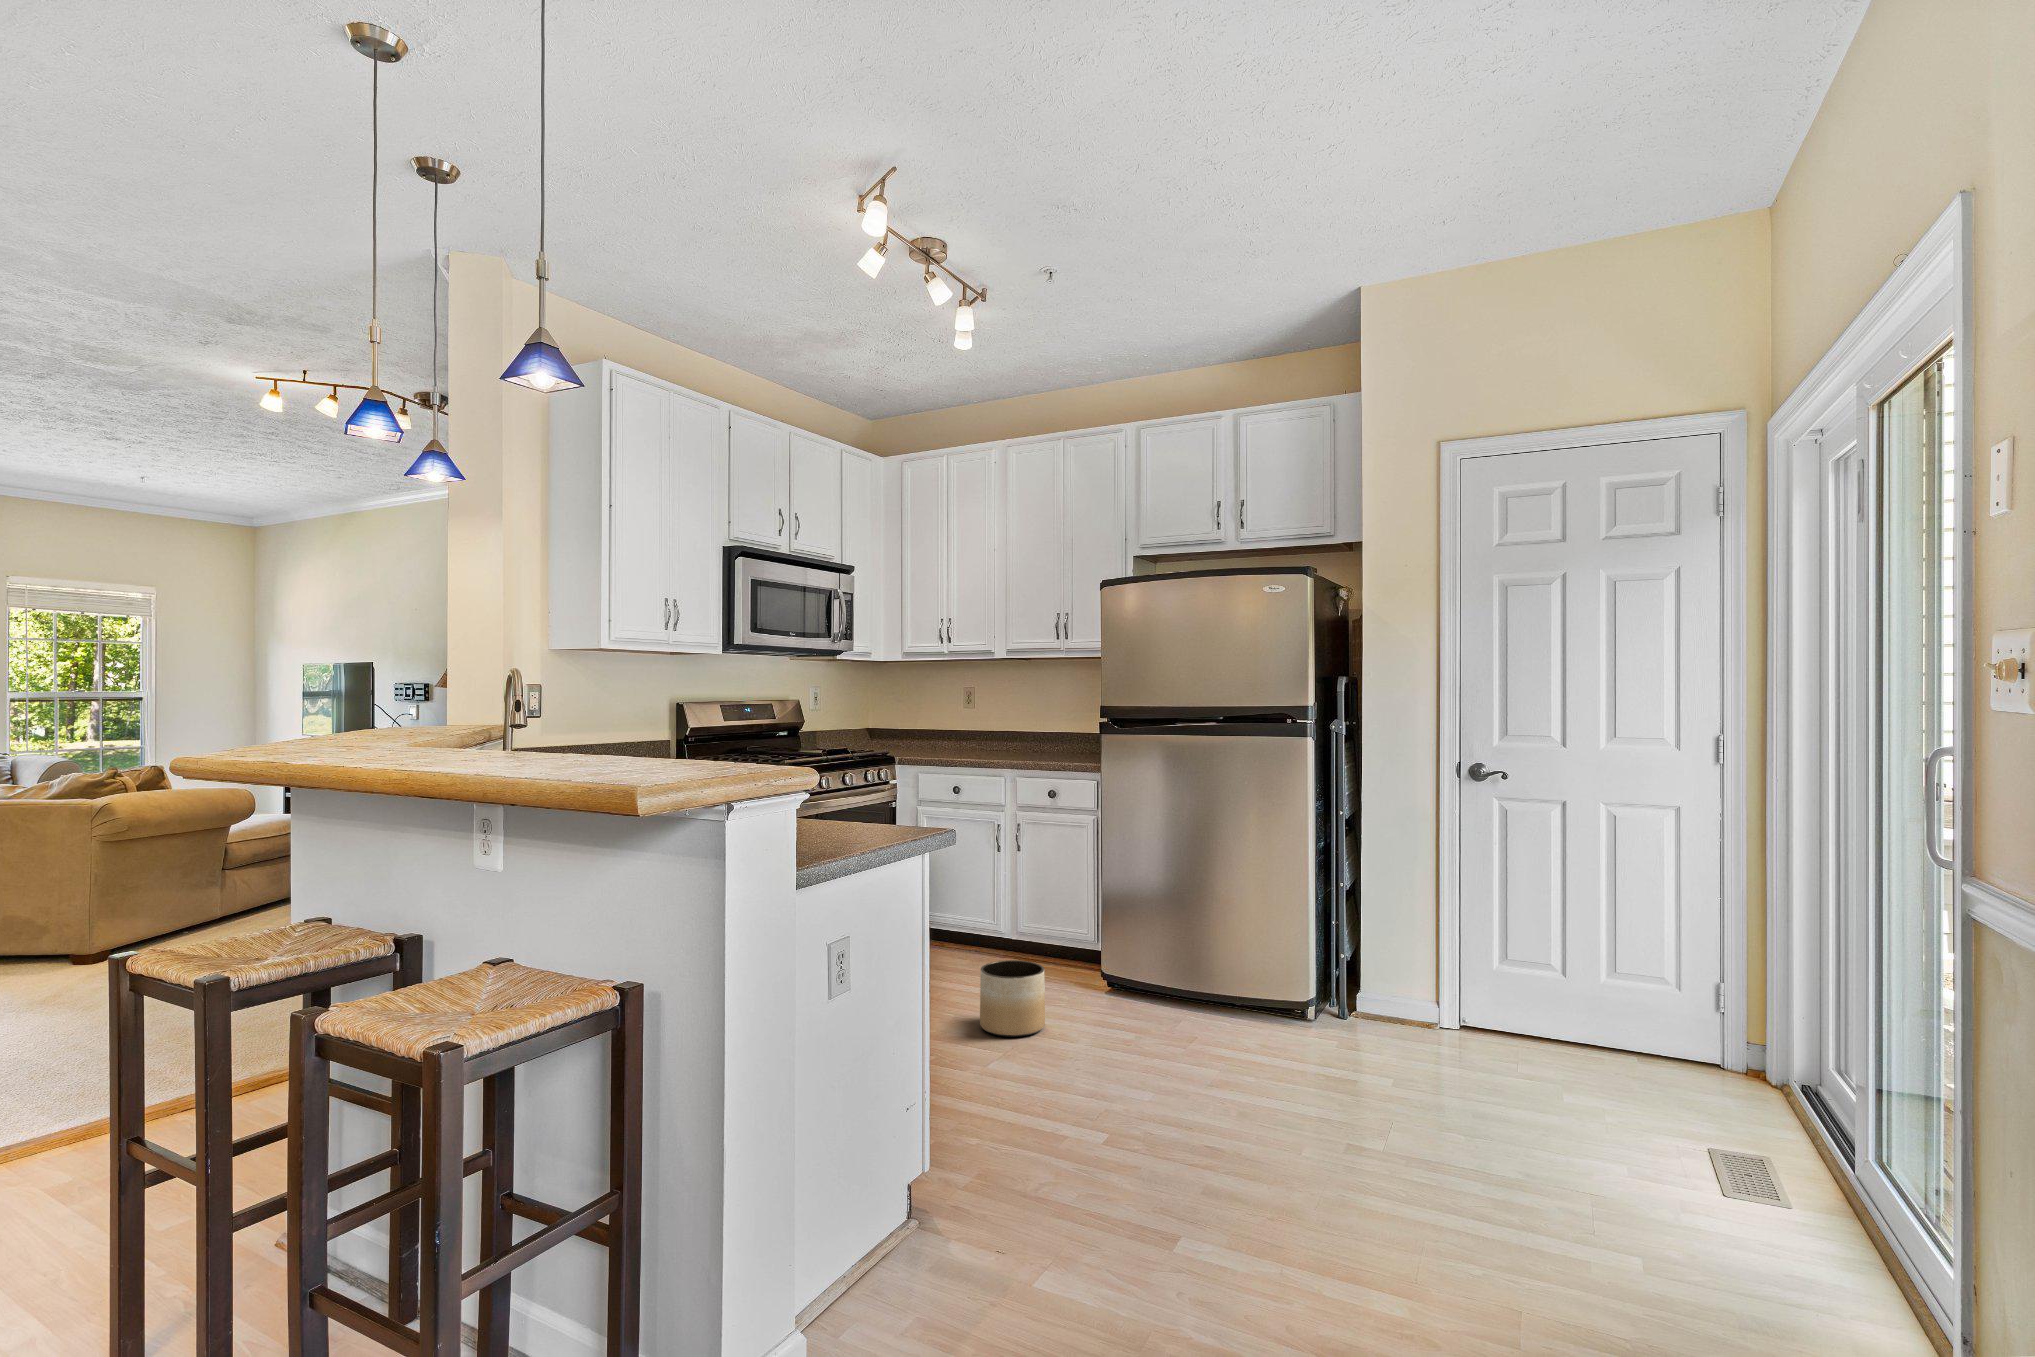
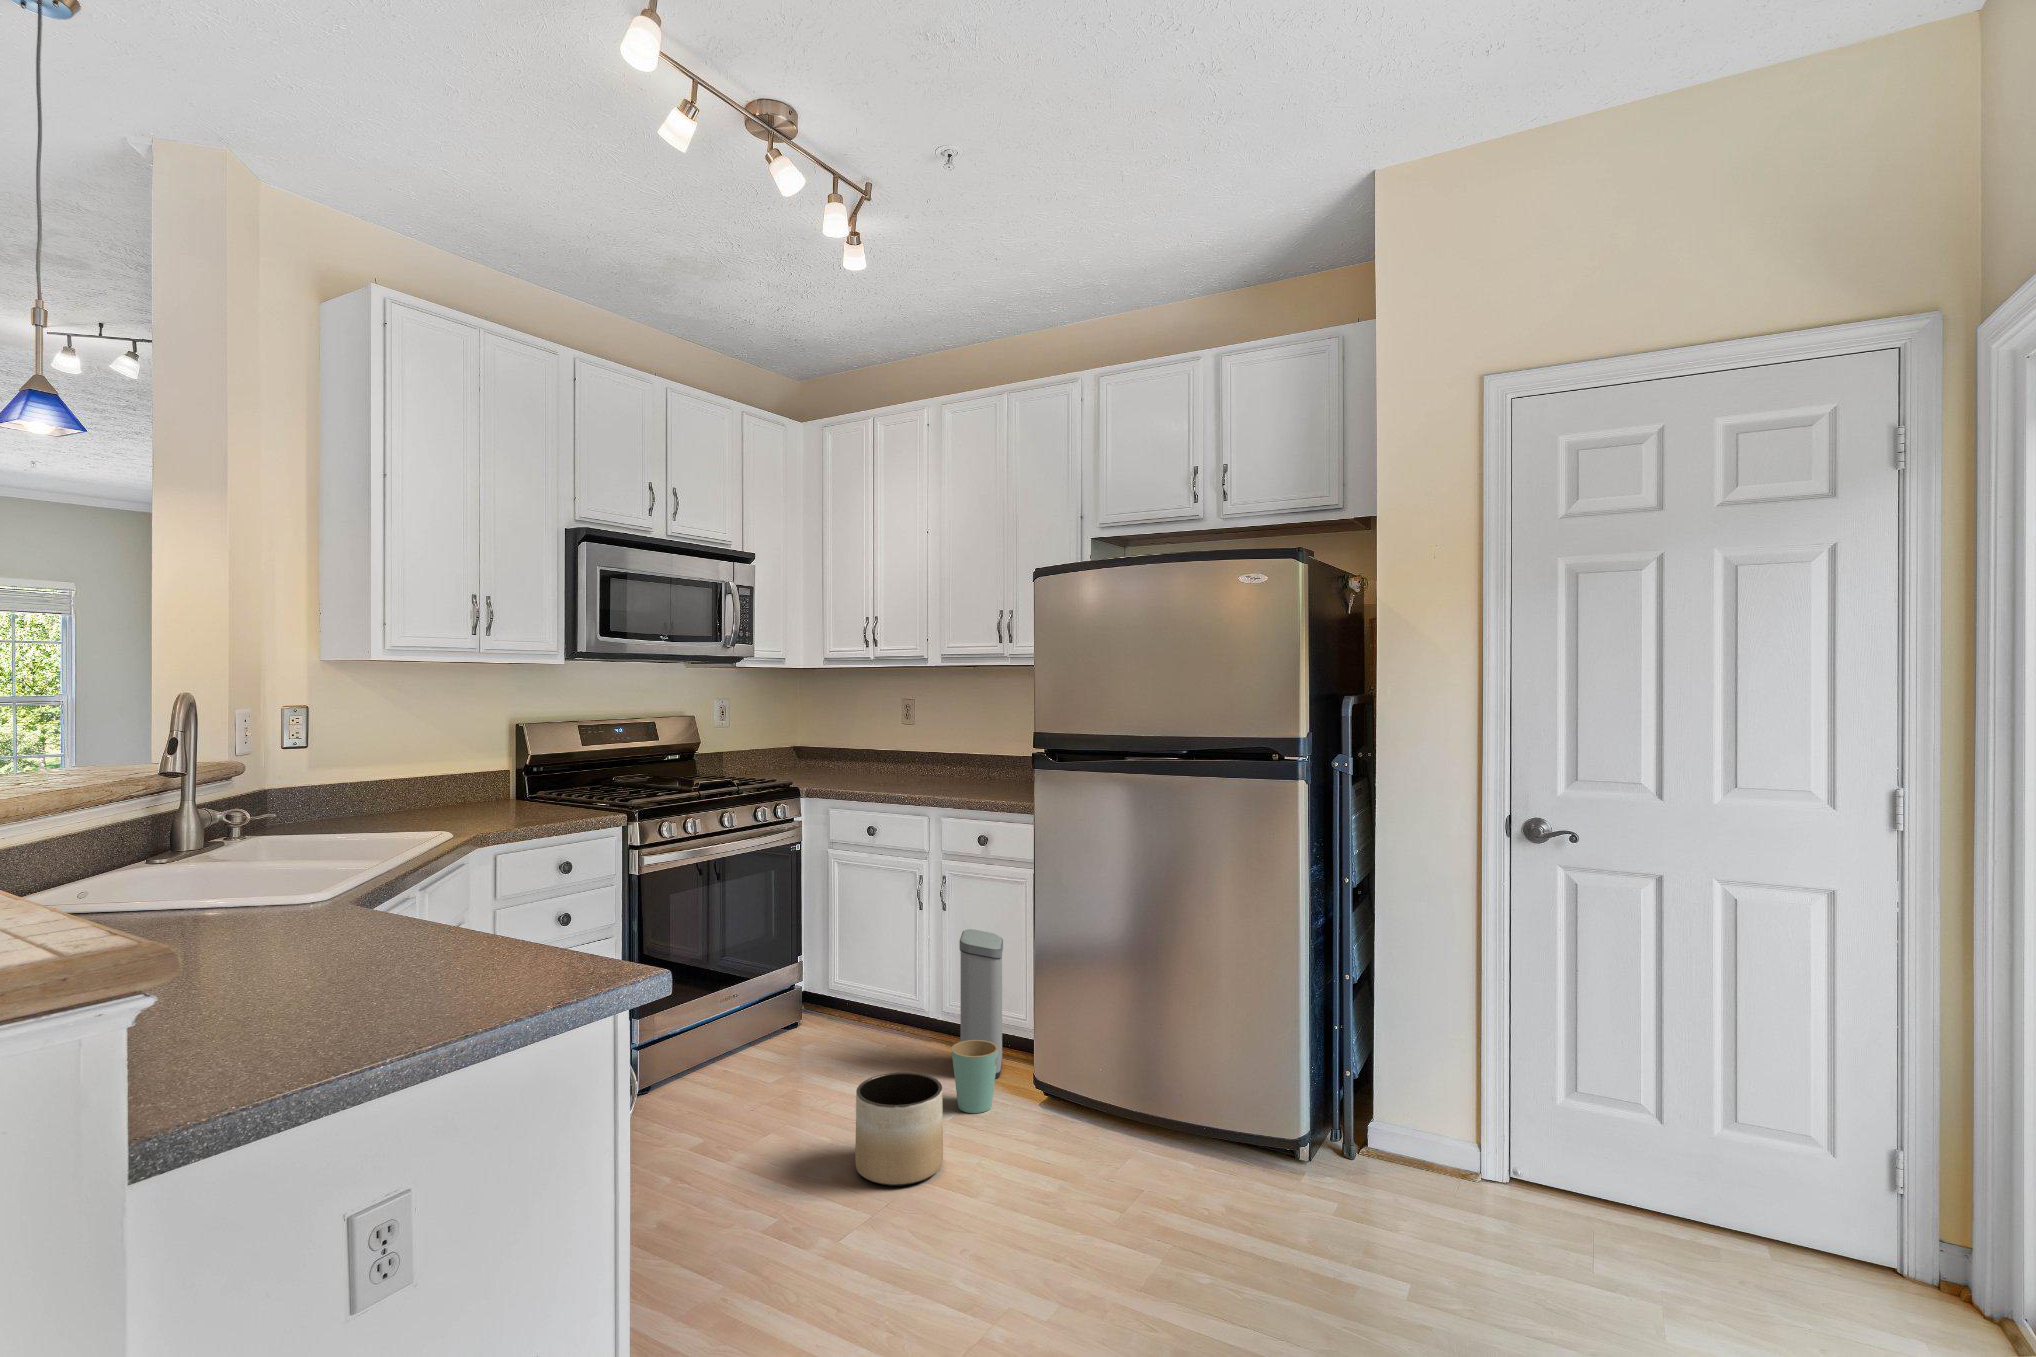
trash can: none [1037,865,1074,999] -> present [951,929,1003,1113]

